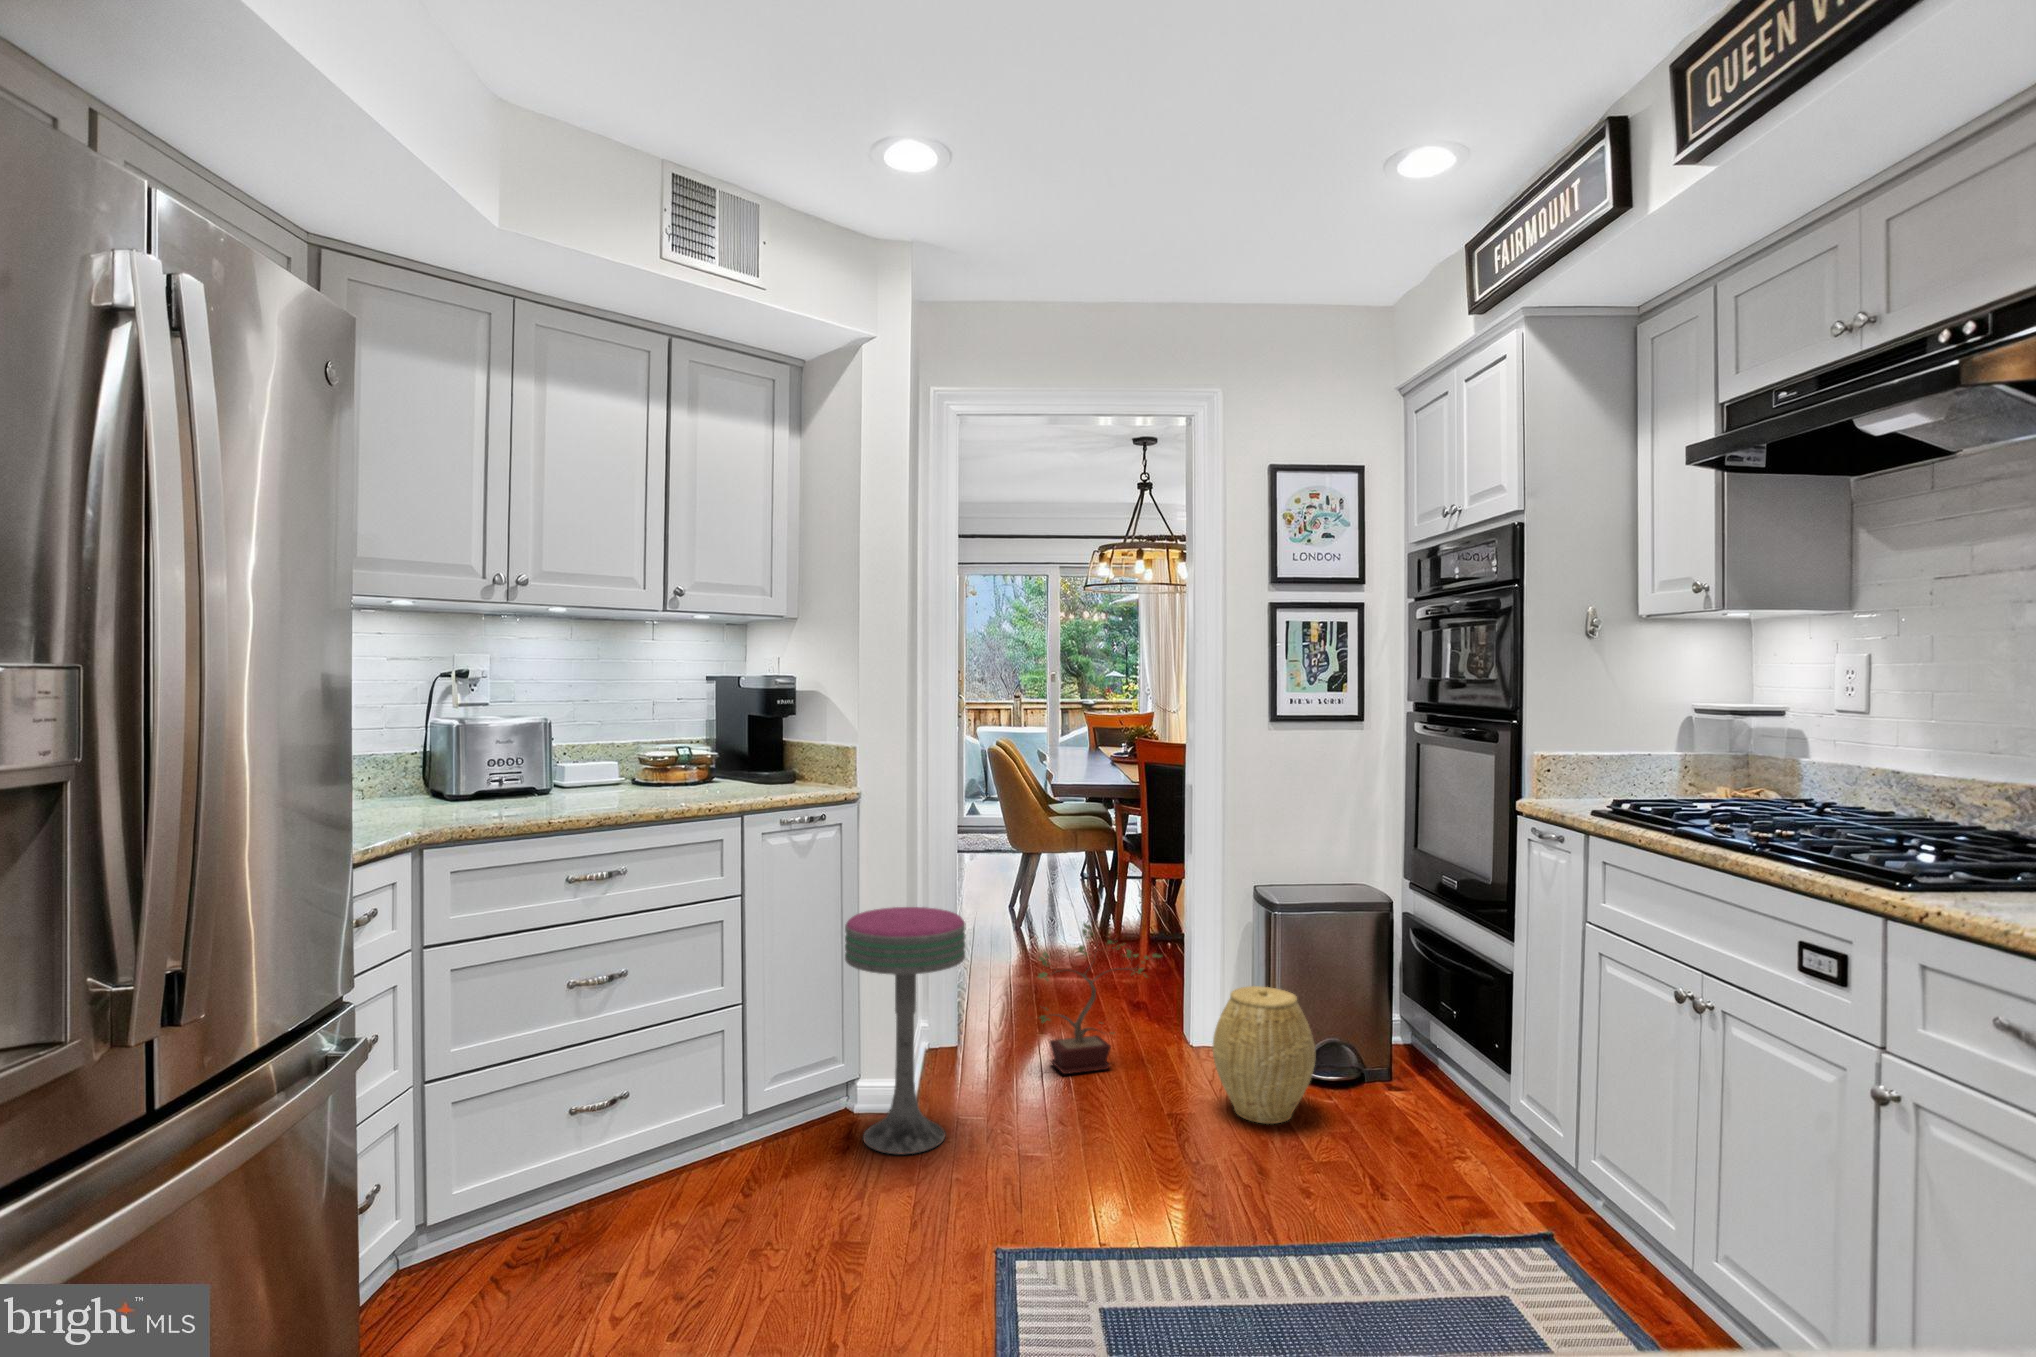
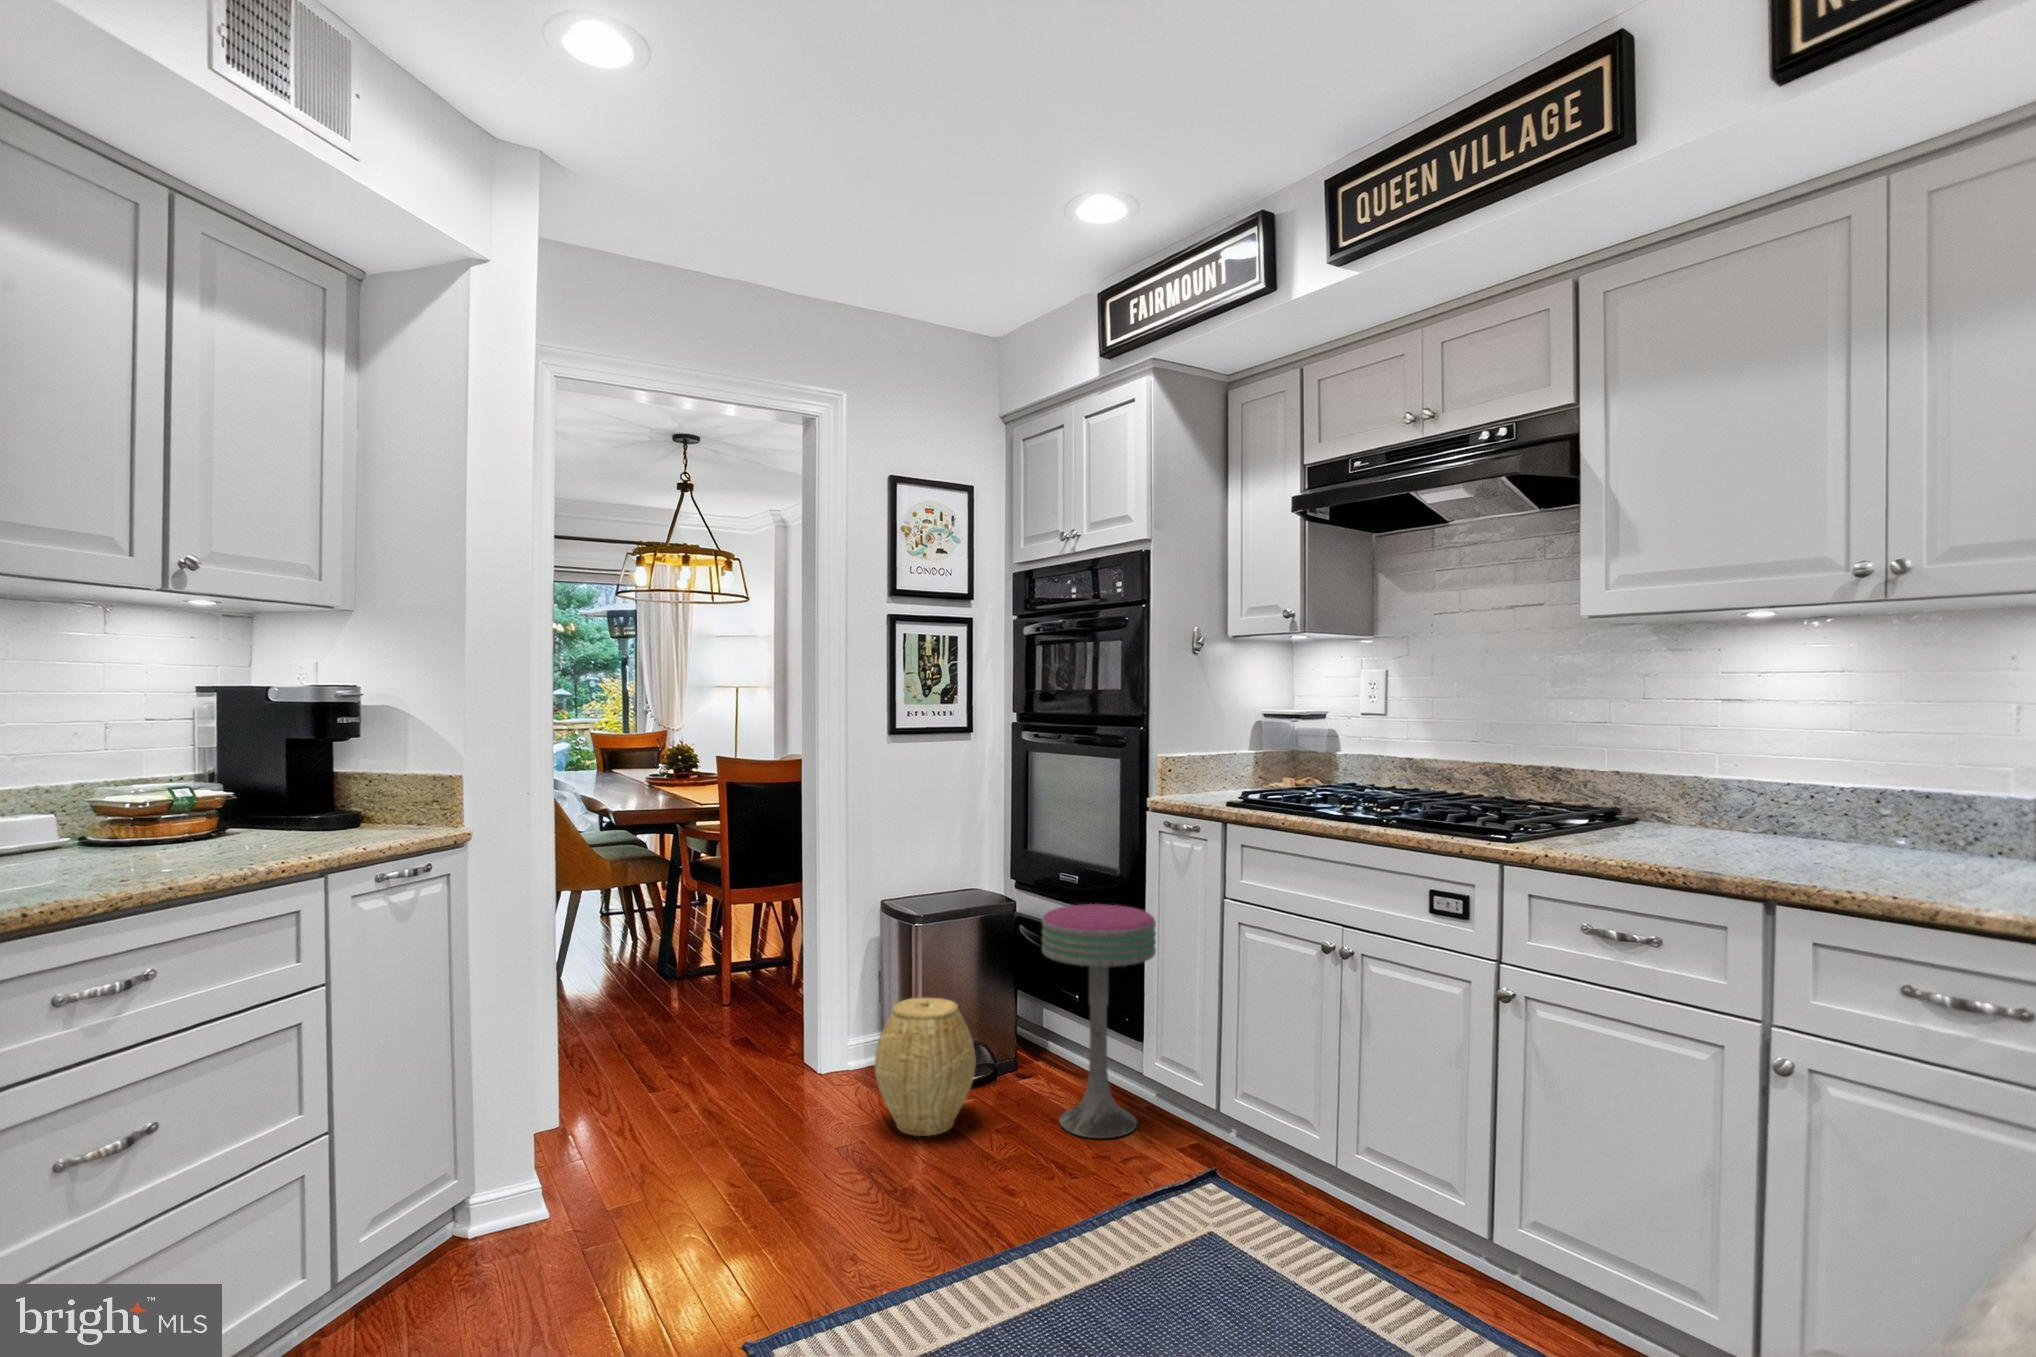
bar stool: present [845,907,966,1154] -> present [1042,904,1156,1138]
potted plant: present [1038,923,1161,1074] -> none [669,957,802,1132]

